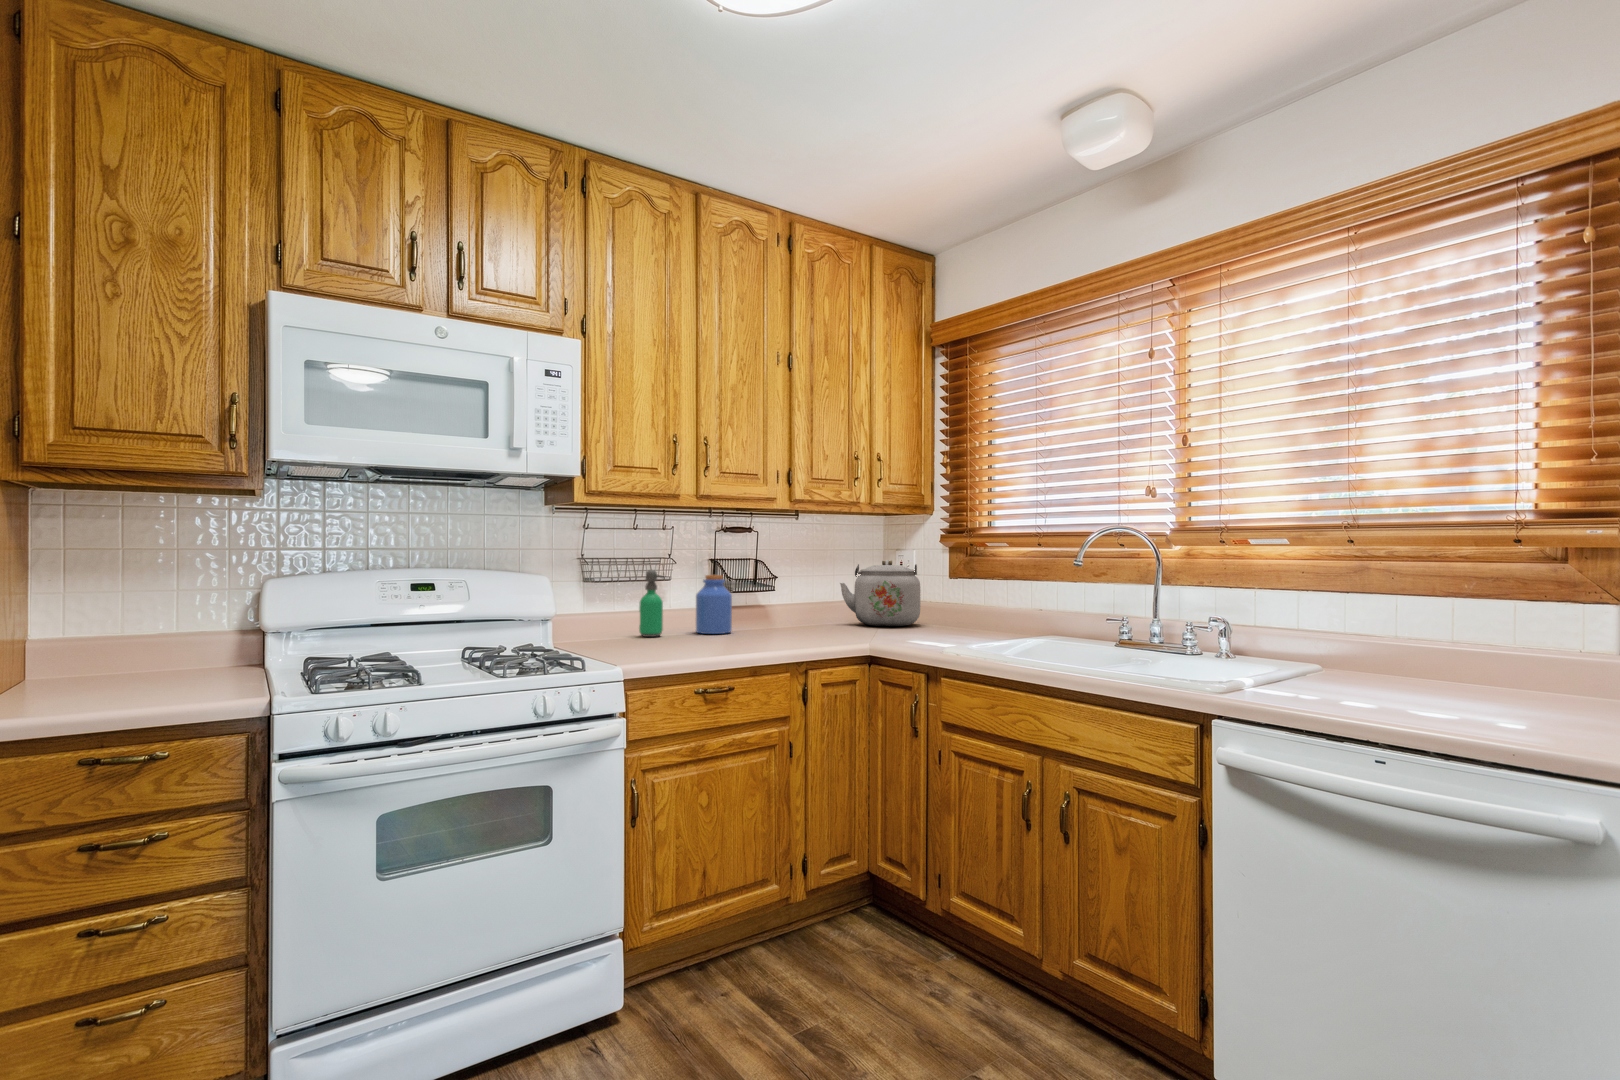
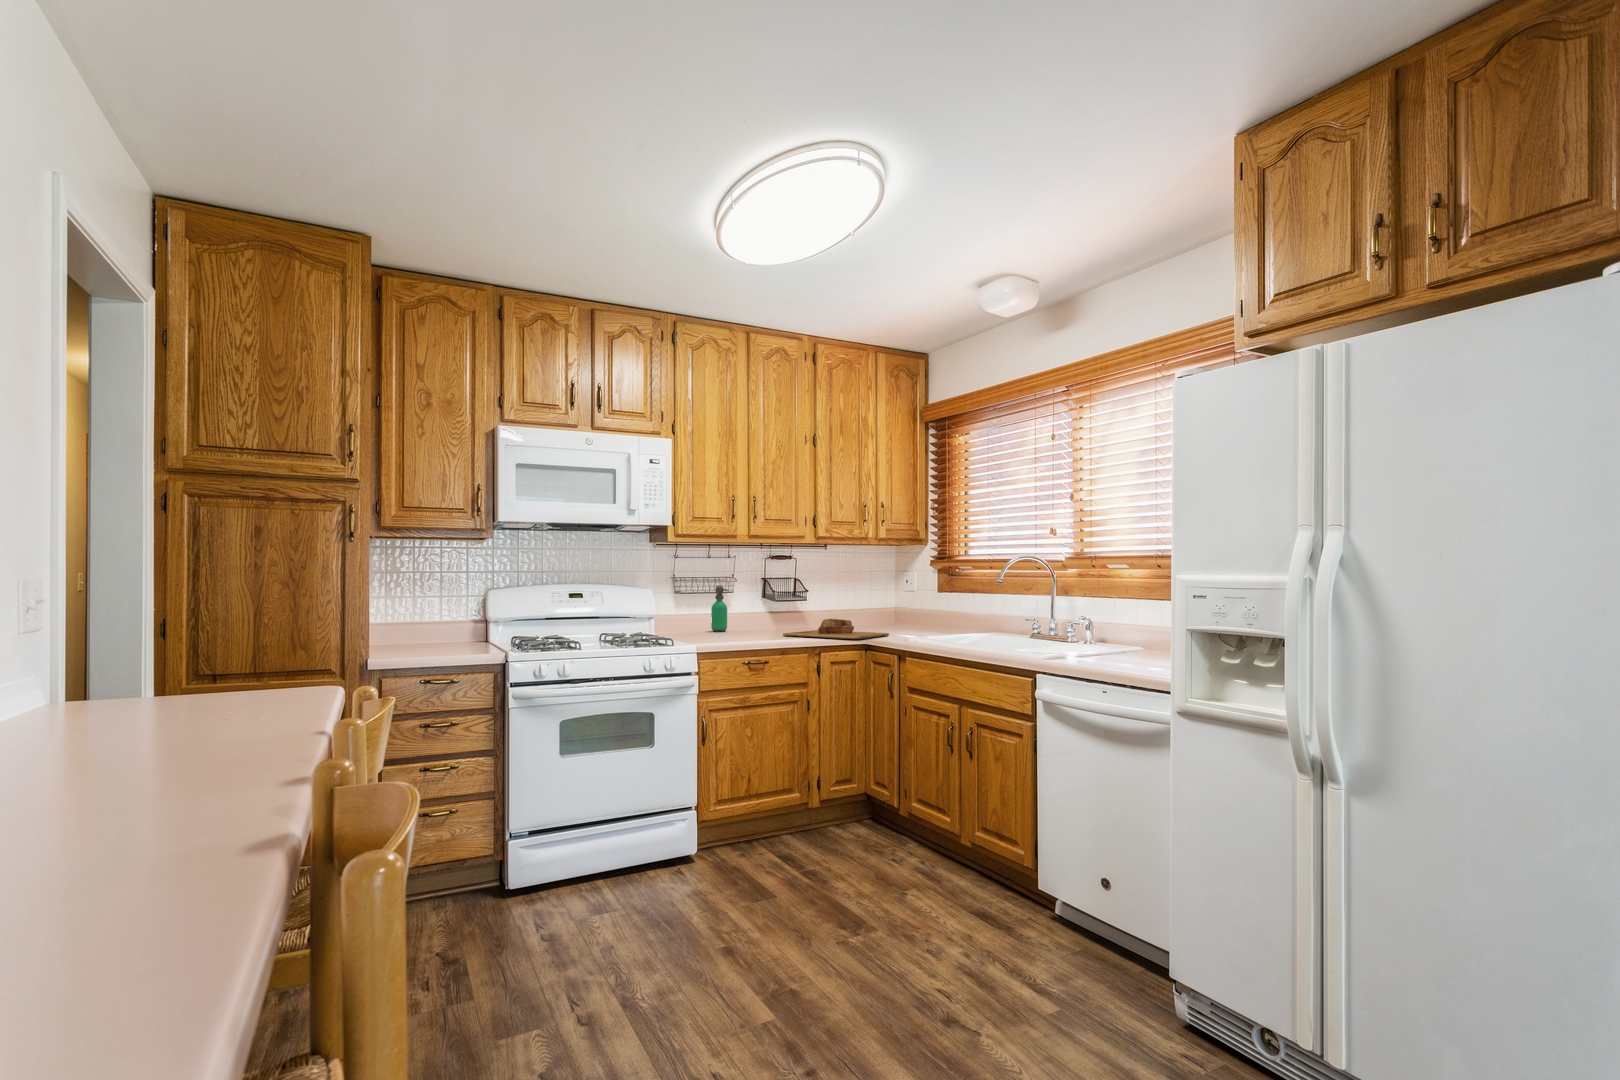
kettle: present [840,560,920,626] -> none [858,579,918,627]
jar: present [696,575,732,634] -> none [751,589,776,630]
cutting board: none [750,619,902,652] -> present [783,619,889,639]

